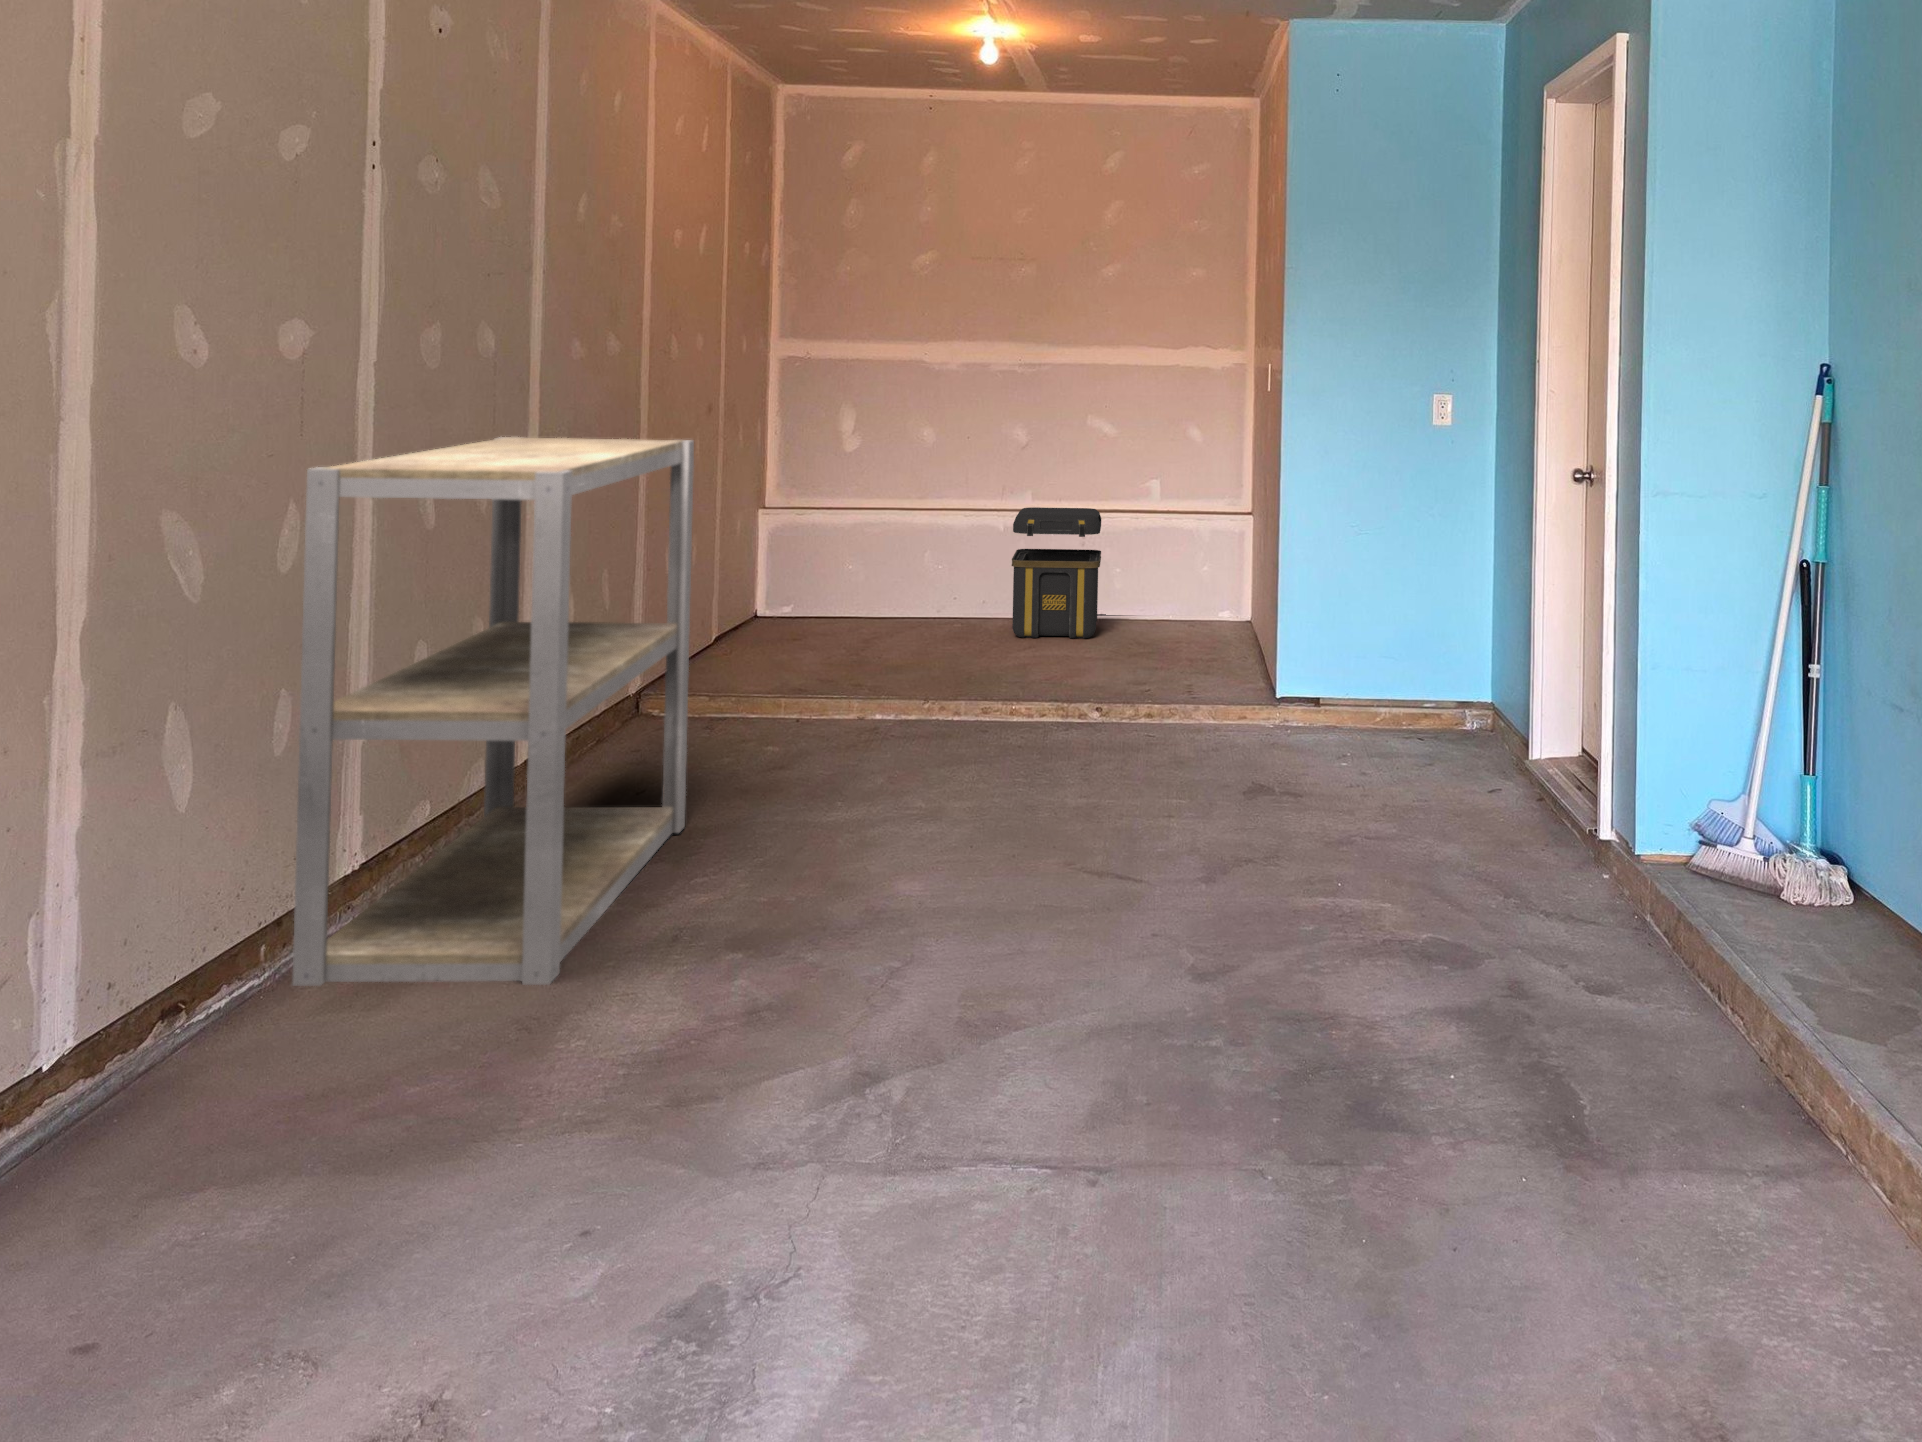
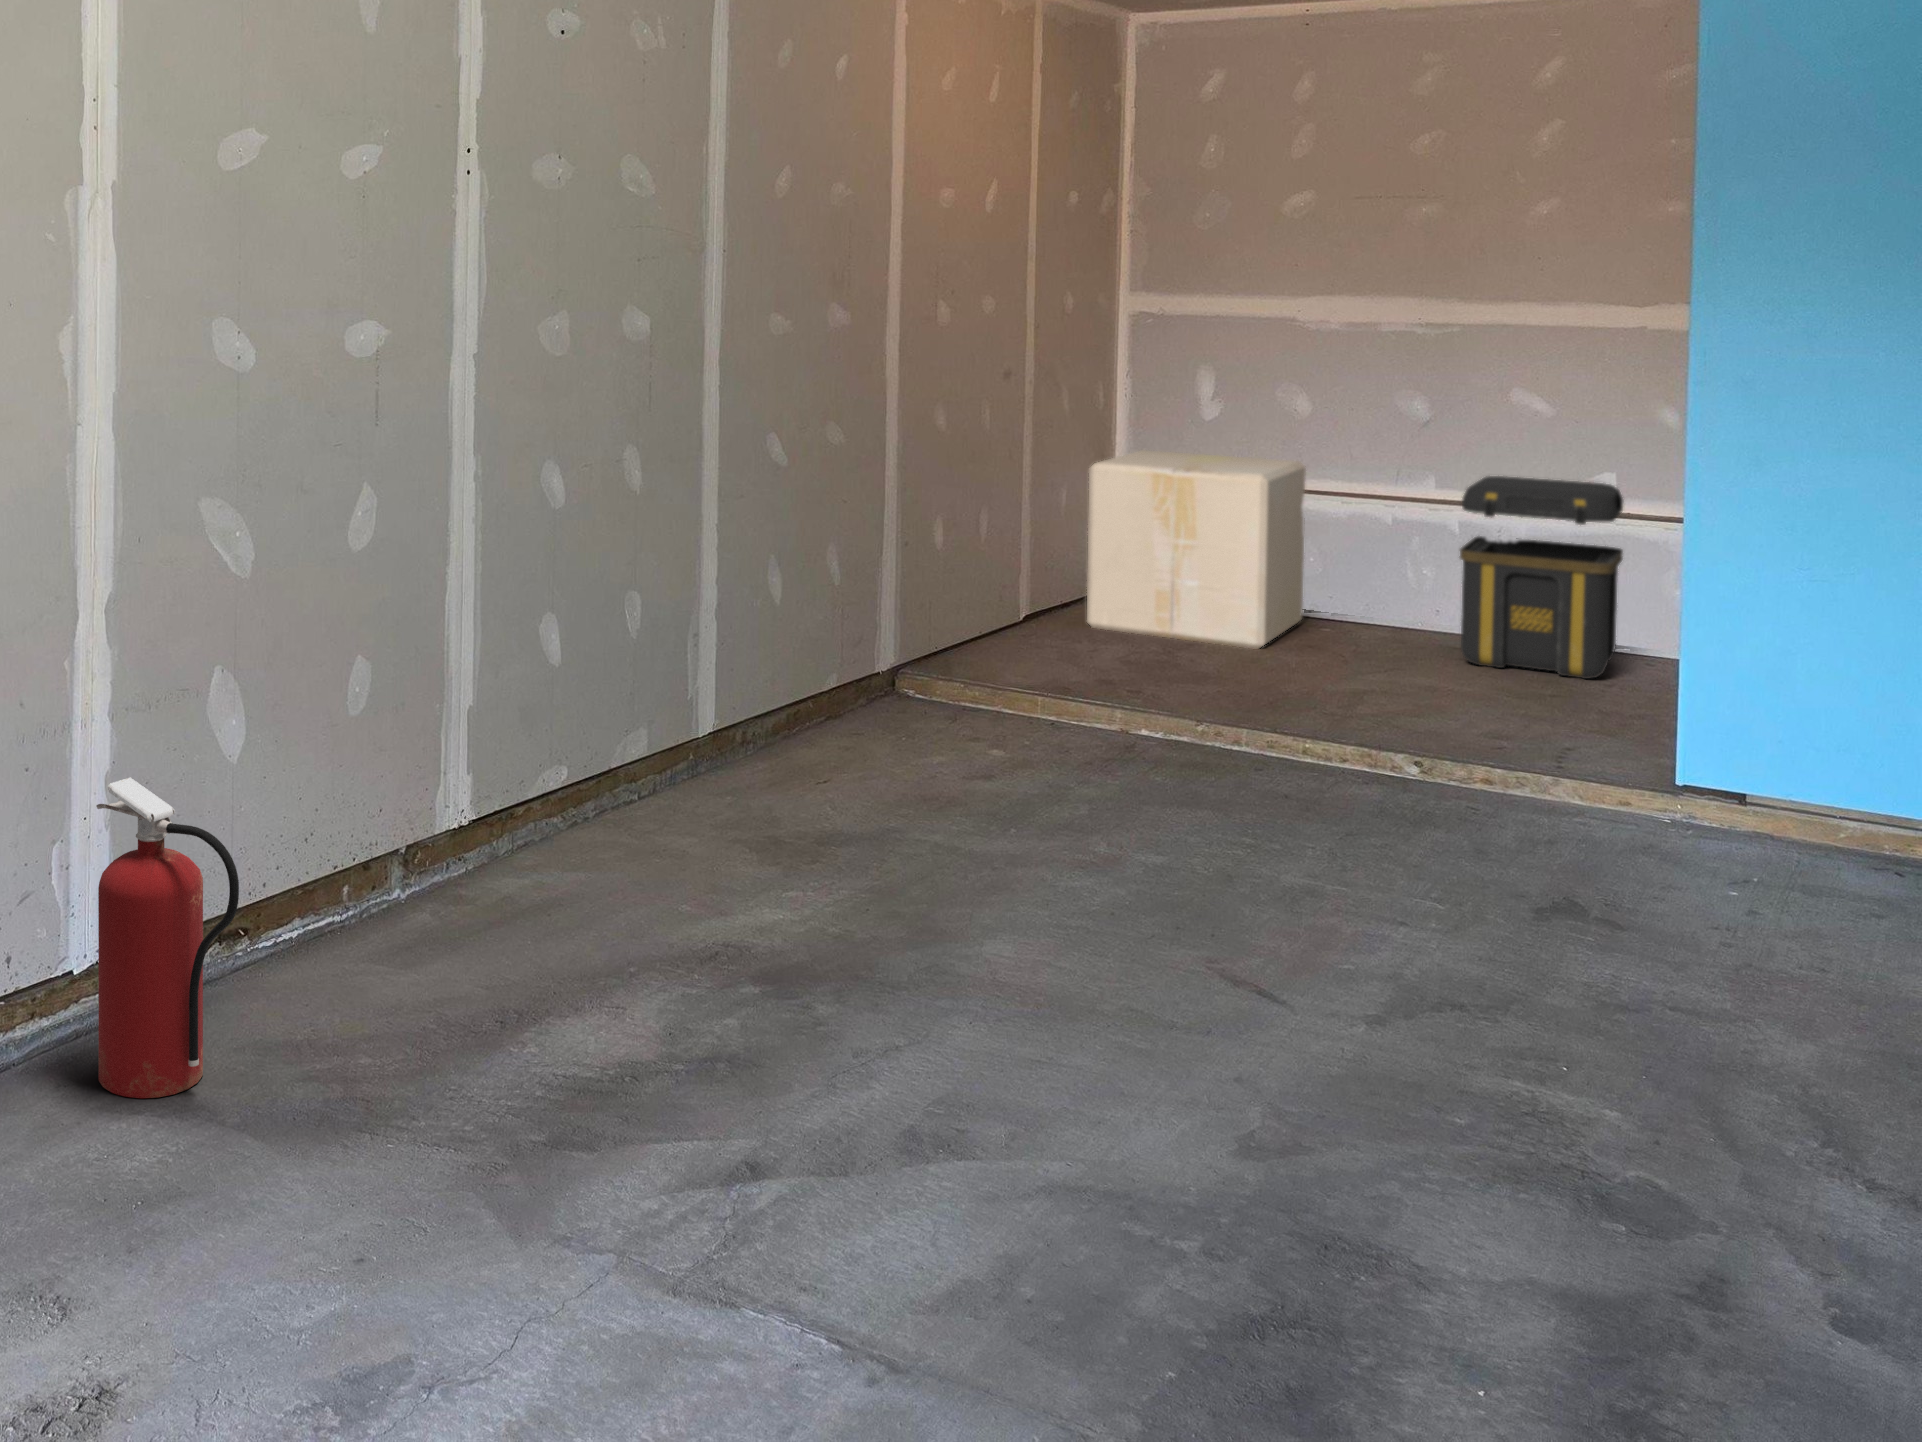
shelving unit: present [293,437,694,986] -> none [373,339,878,1009]
cardboard box: none [762,503,910,644] -> present [1087,450,1306,649]
fire extinguisher: none [81,875,262,1174] -> present [96,778,239,1098]

